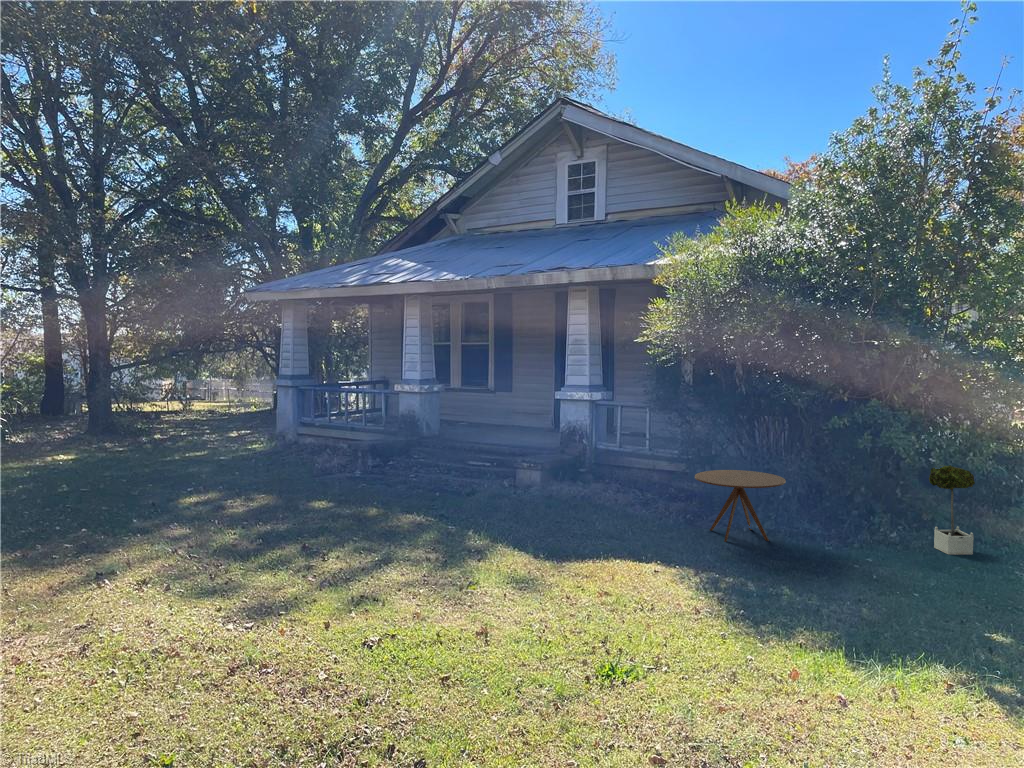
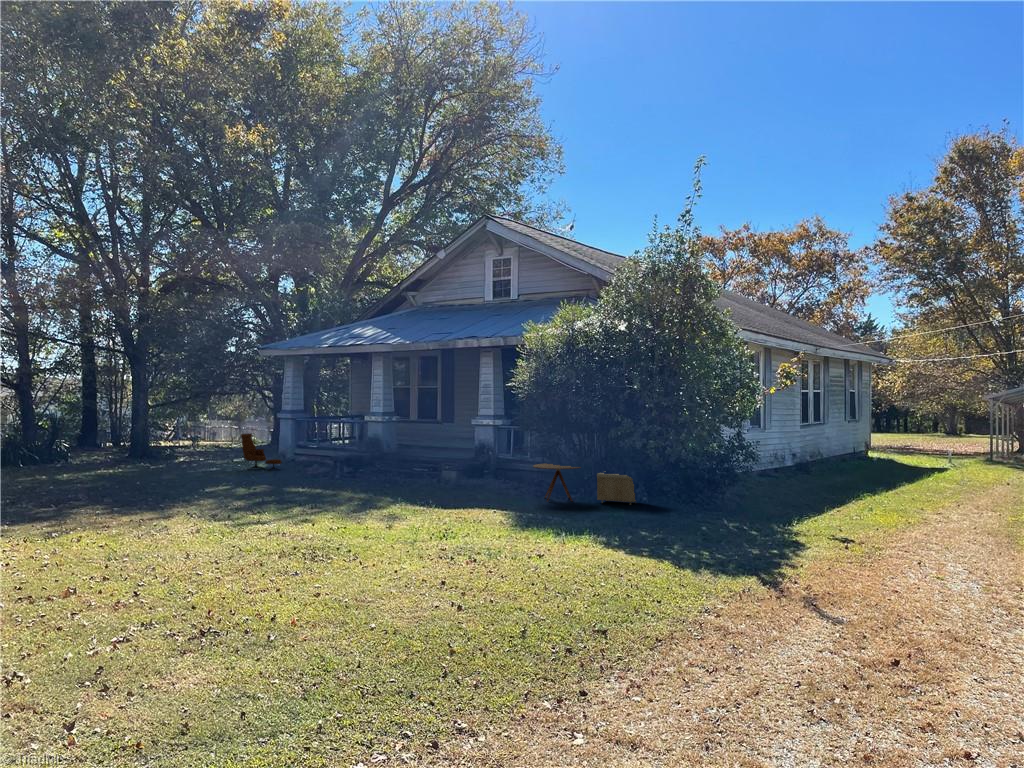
lounge chair: none [221,406,278,458] -> present [241,433,282,469]
potted tree: present [929,465,975,555] -> none [656,455,678,505]
storage bench: none [819,489,895,553] -> present [597,473,636,505]

